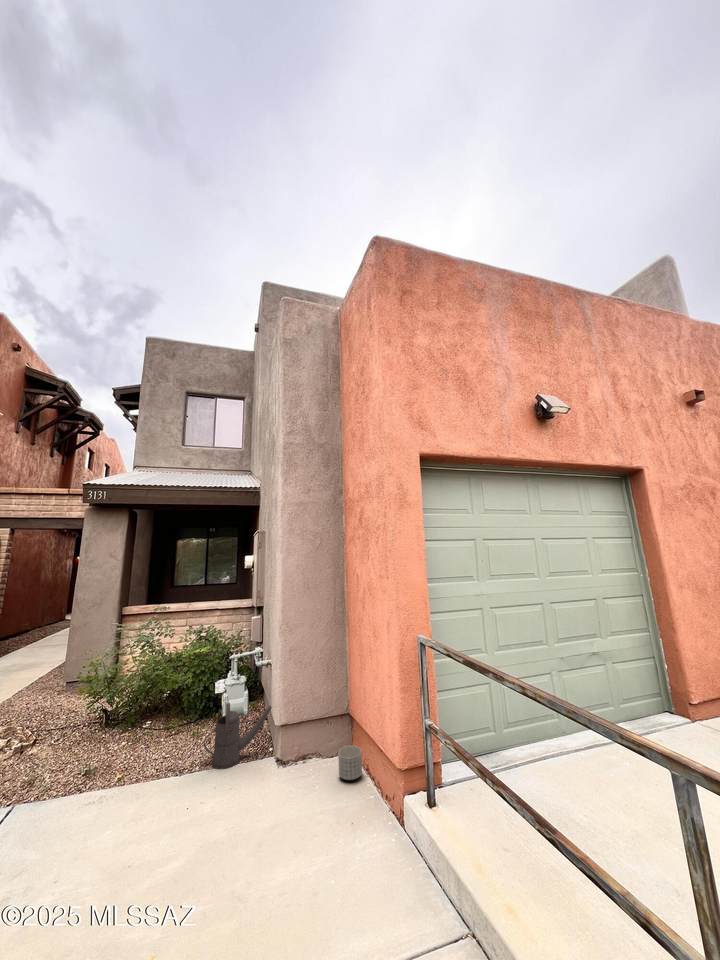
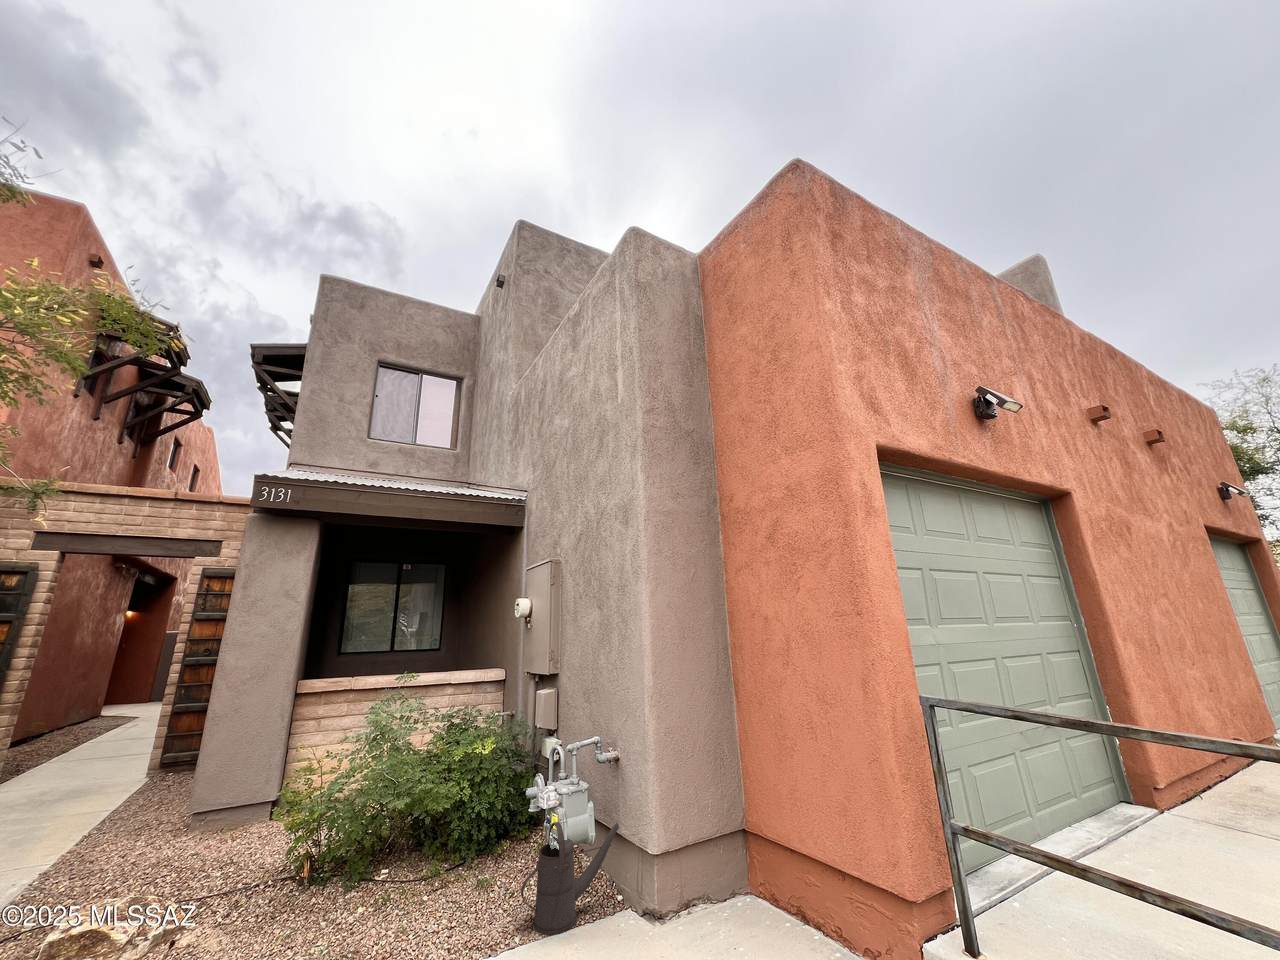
planter: present [338,746,362,780] -> none [755,876,794,931]

